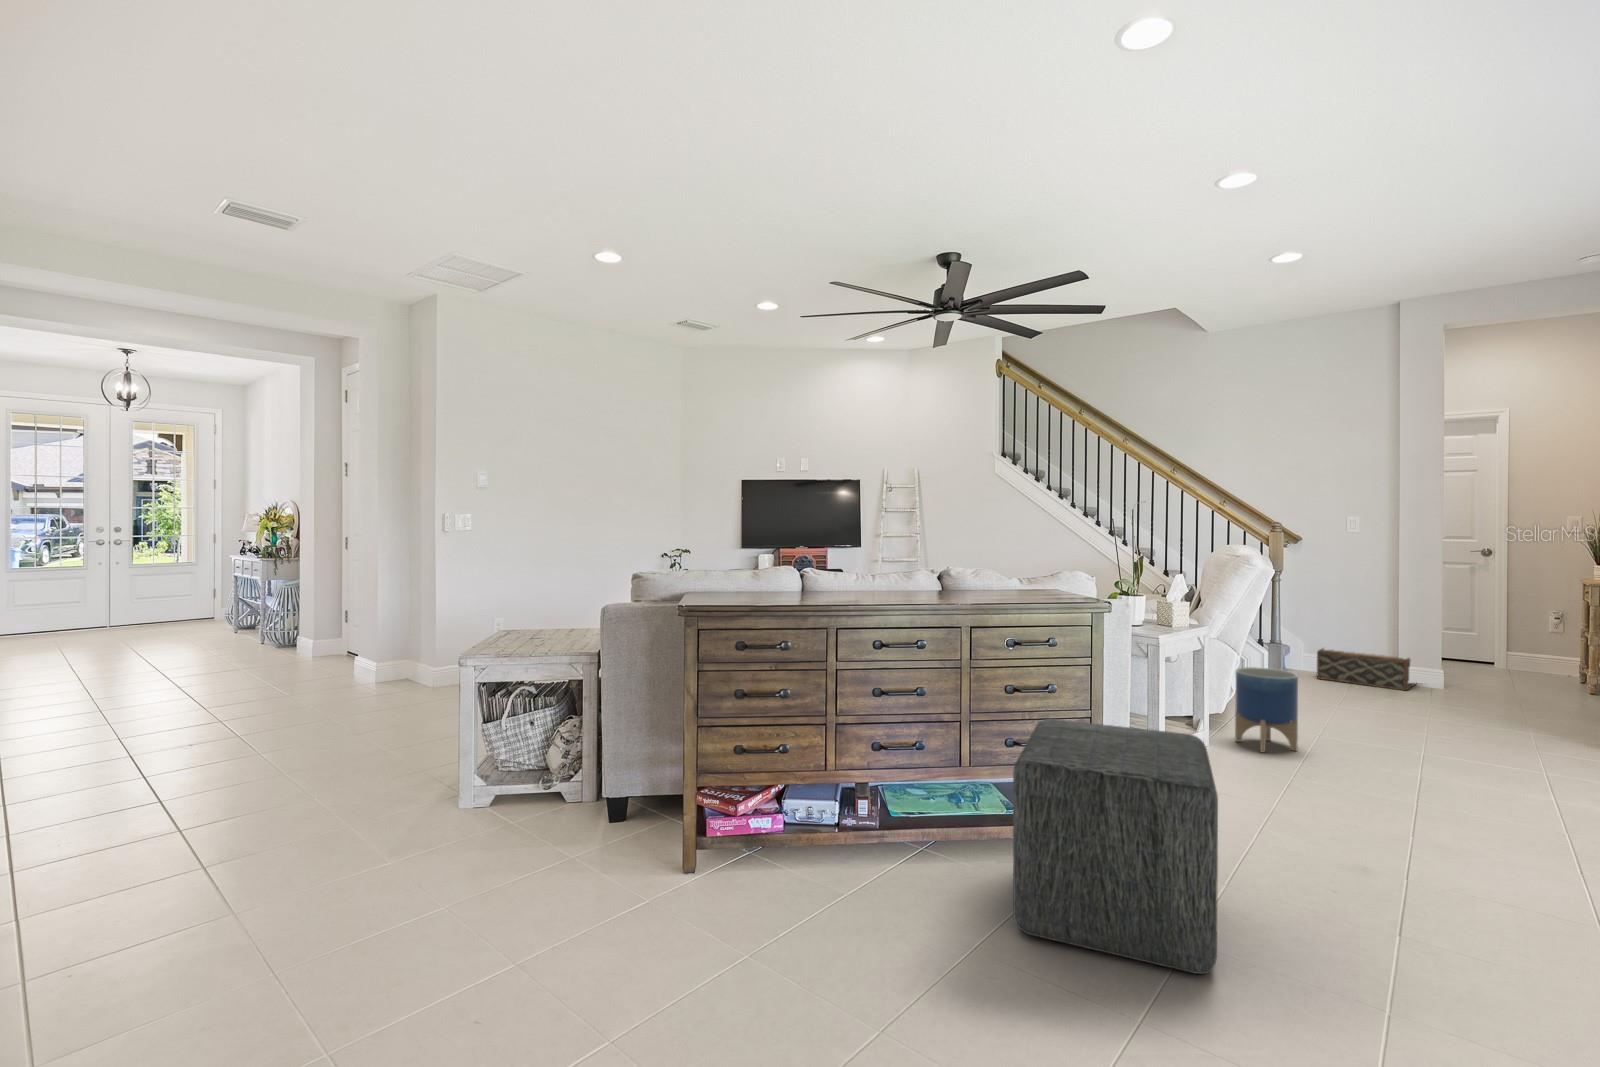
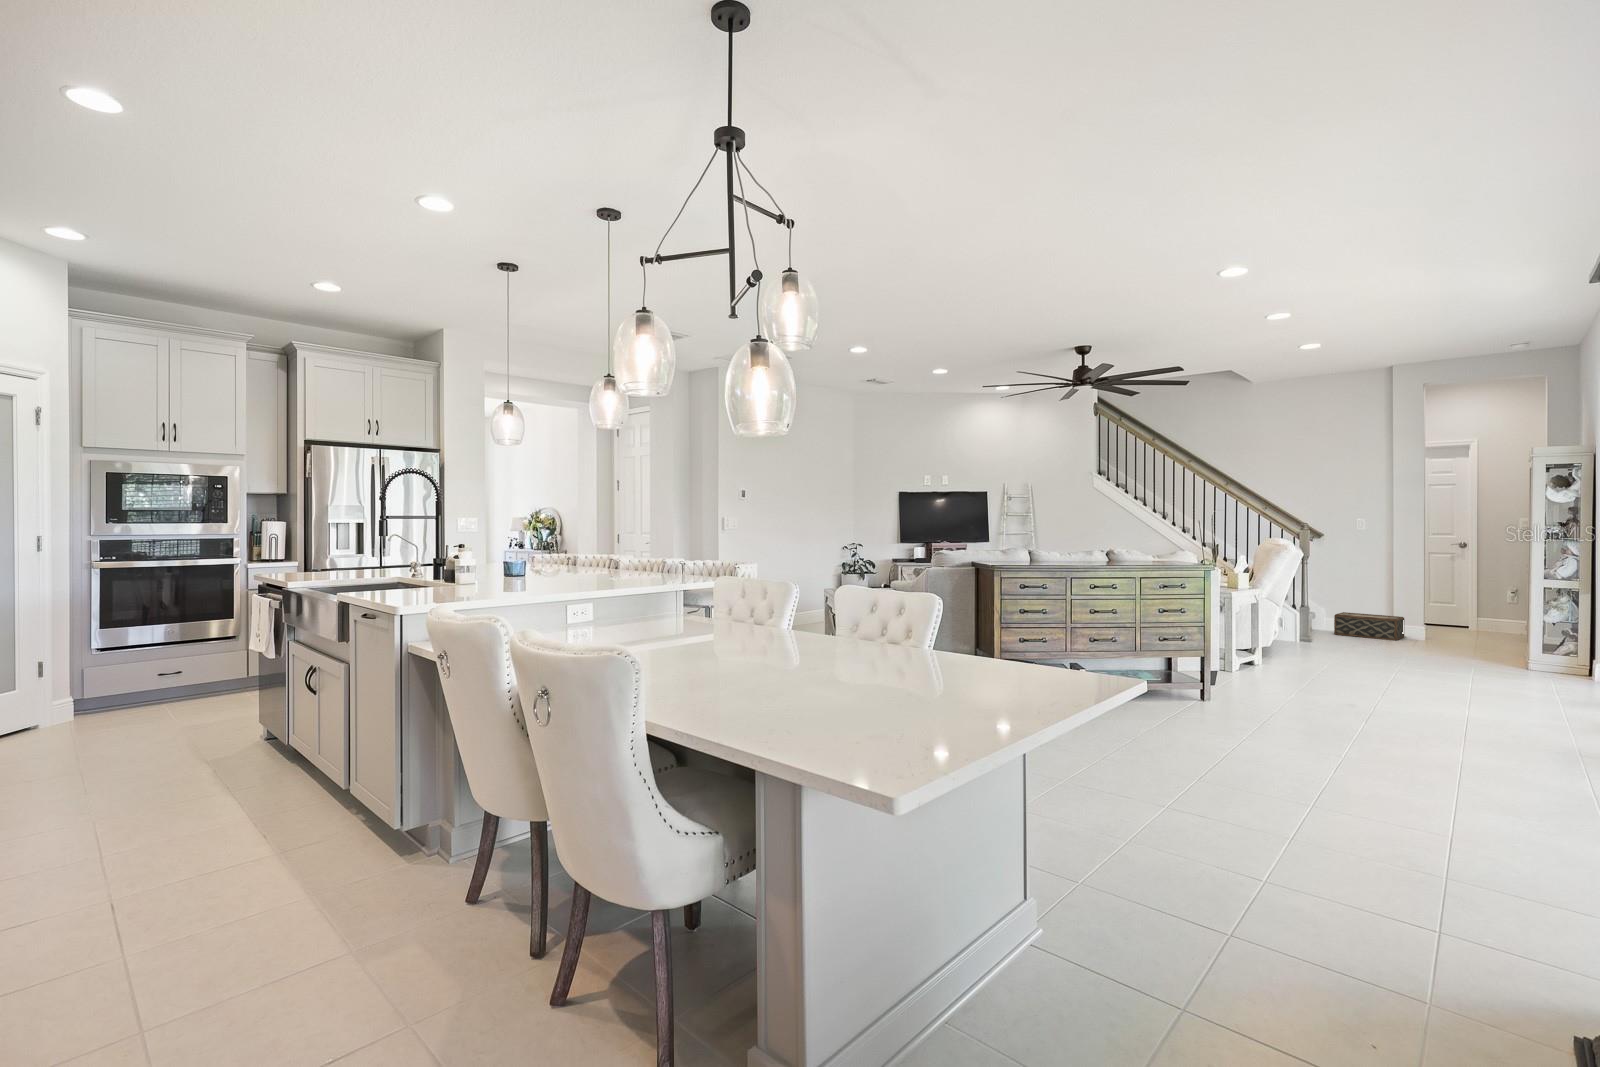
planter: present [1235,667,1298,752] -> none [1278,616,1318,666]
ottoman: present [1013,719,1218,974] -> none [1176,624,1276,725]

